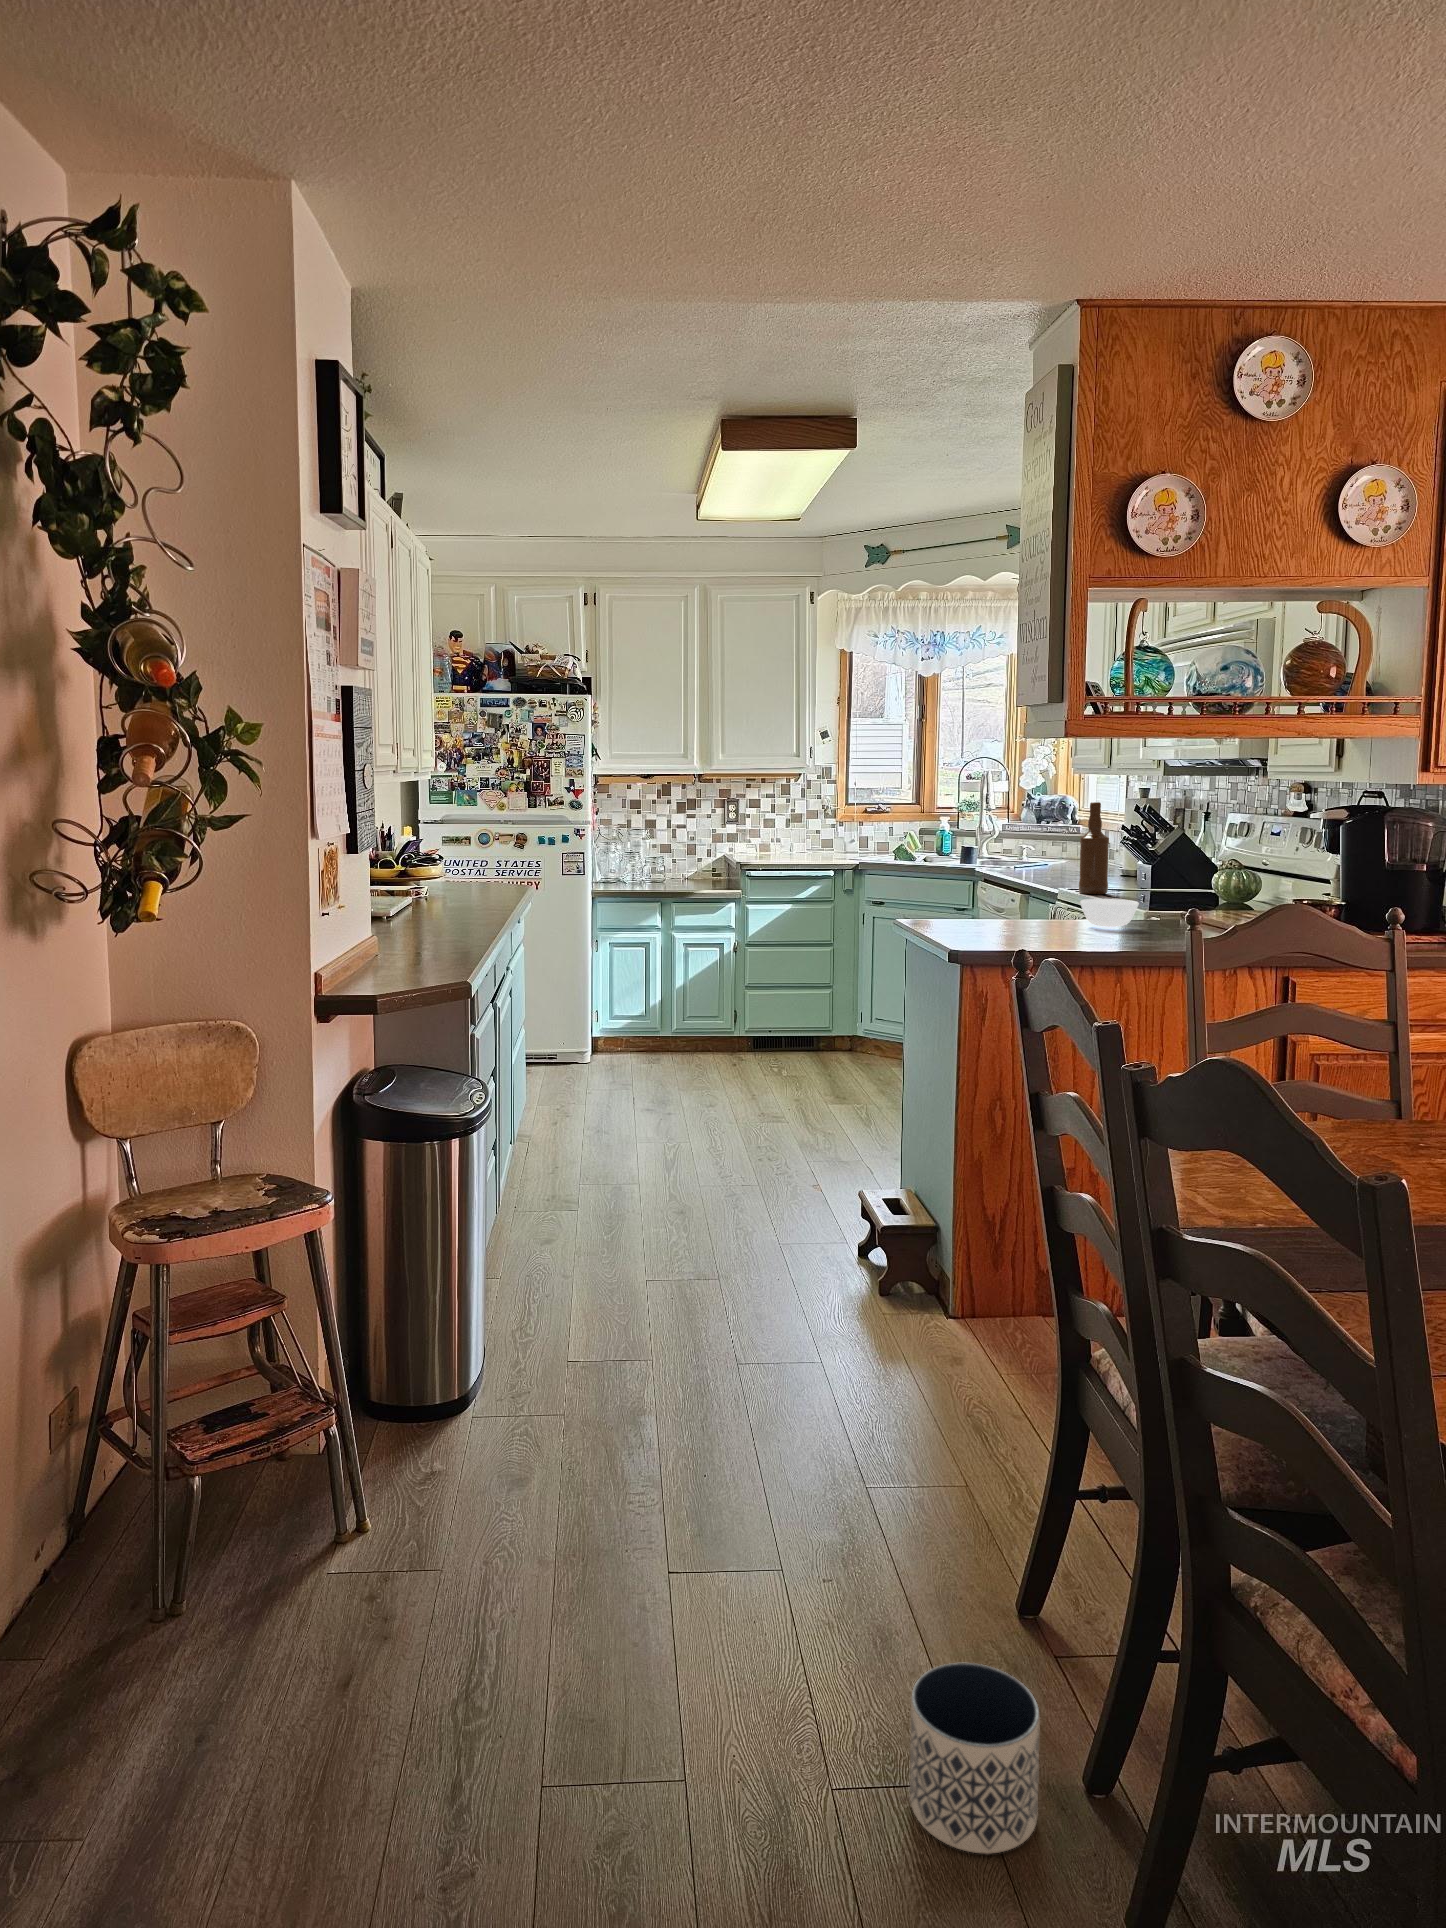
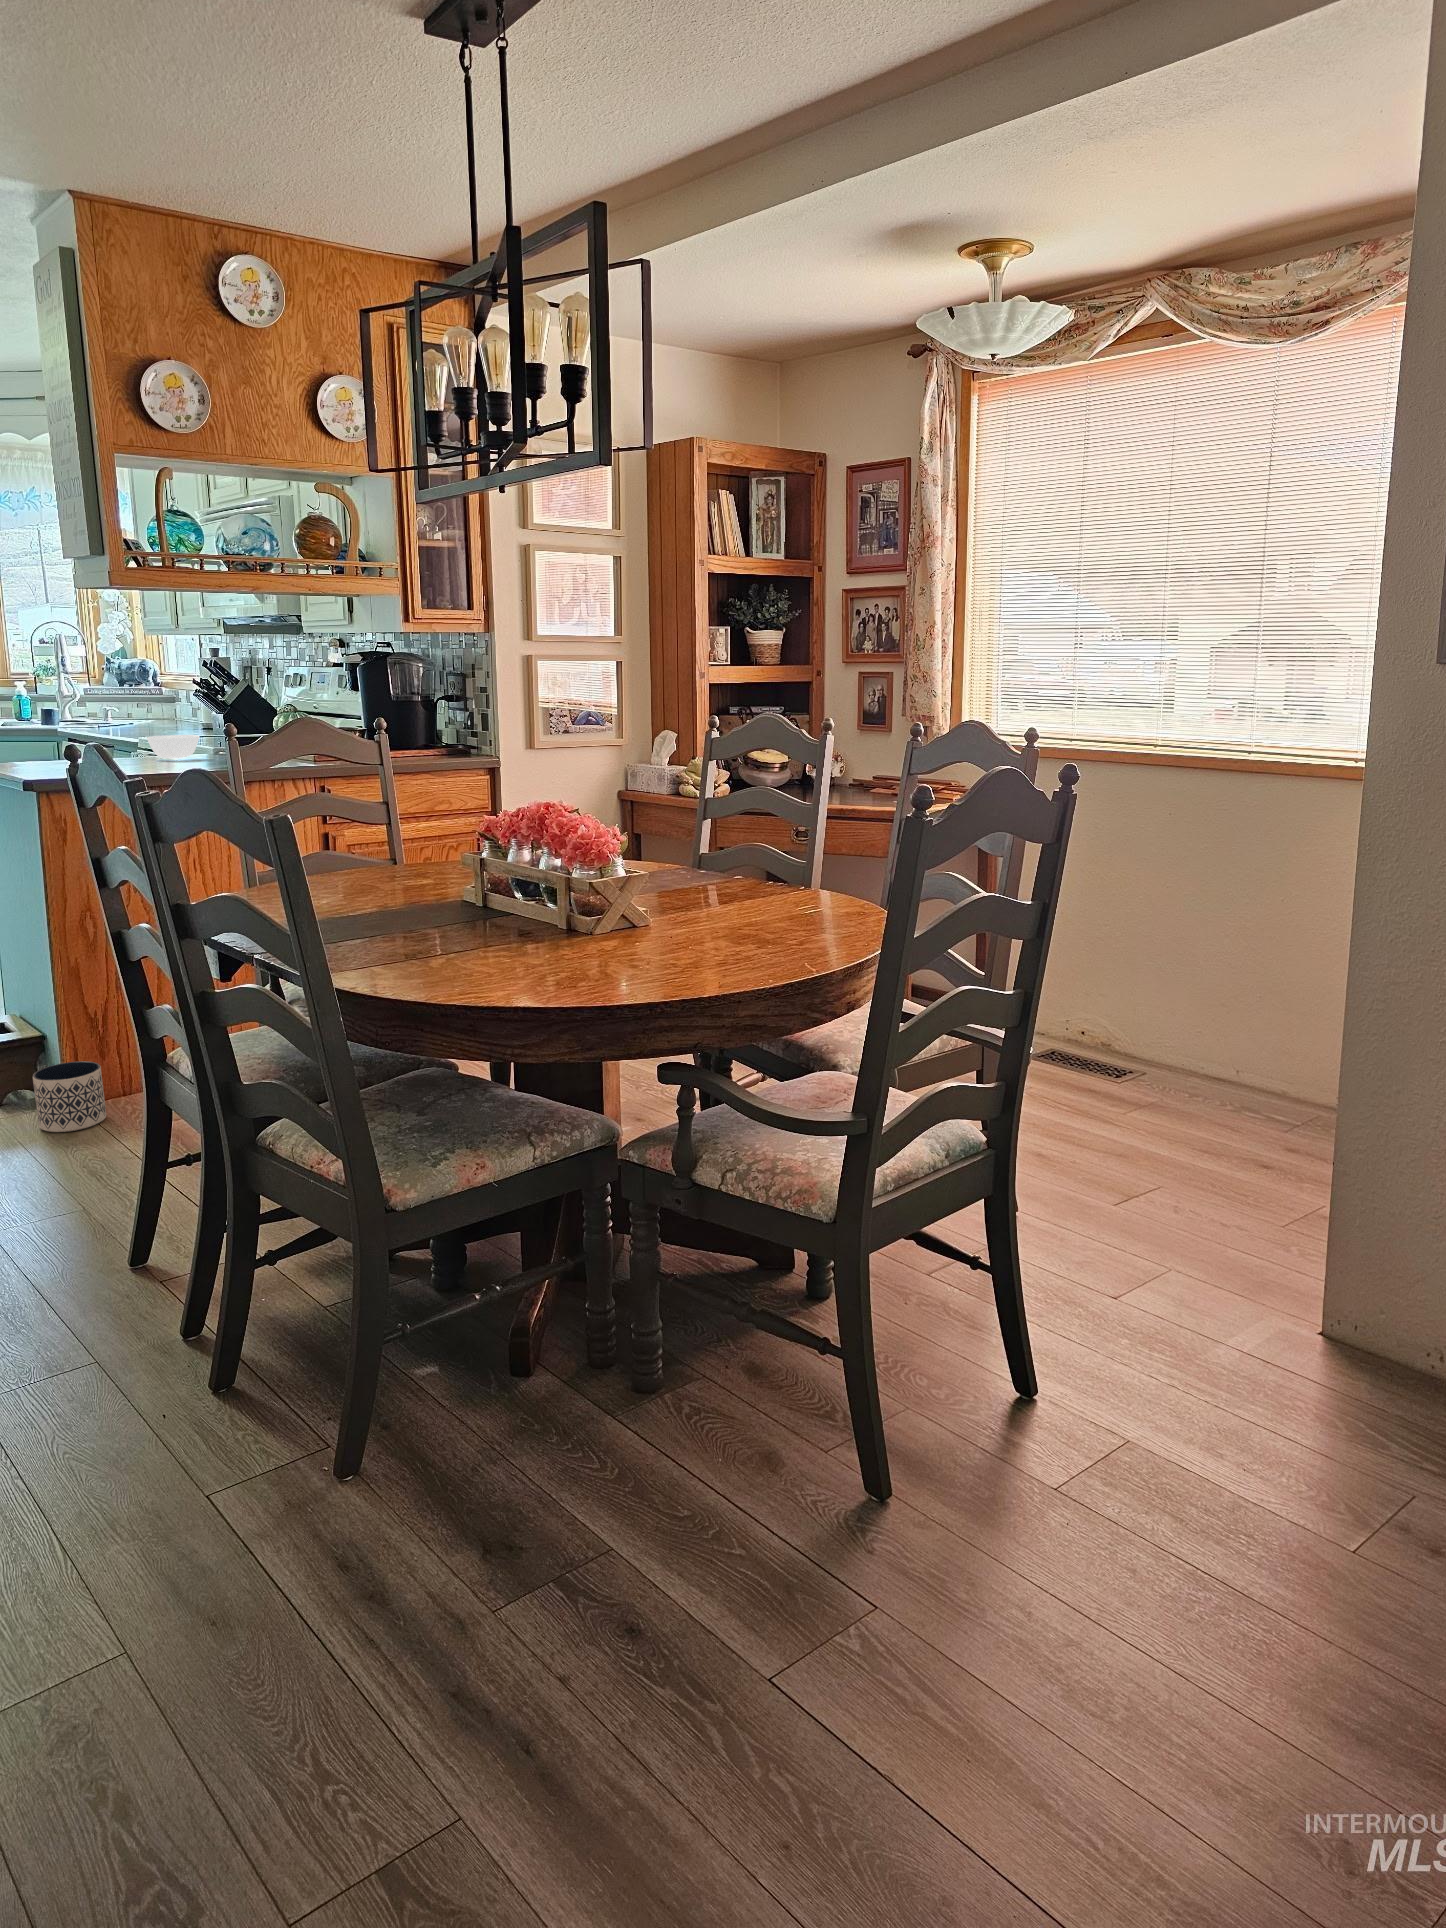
bottle: present [1079,802,1109,894] -> none [151,657,183,740]
planter: present [910,1663,1040,1854] -> present [33,1061,106,1132]

